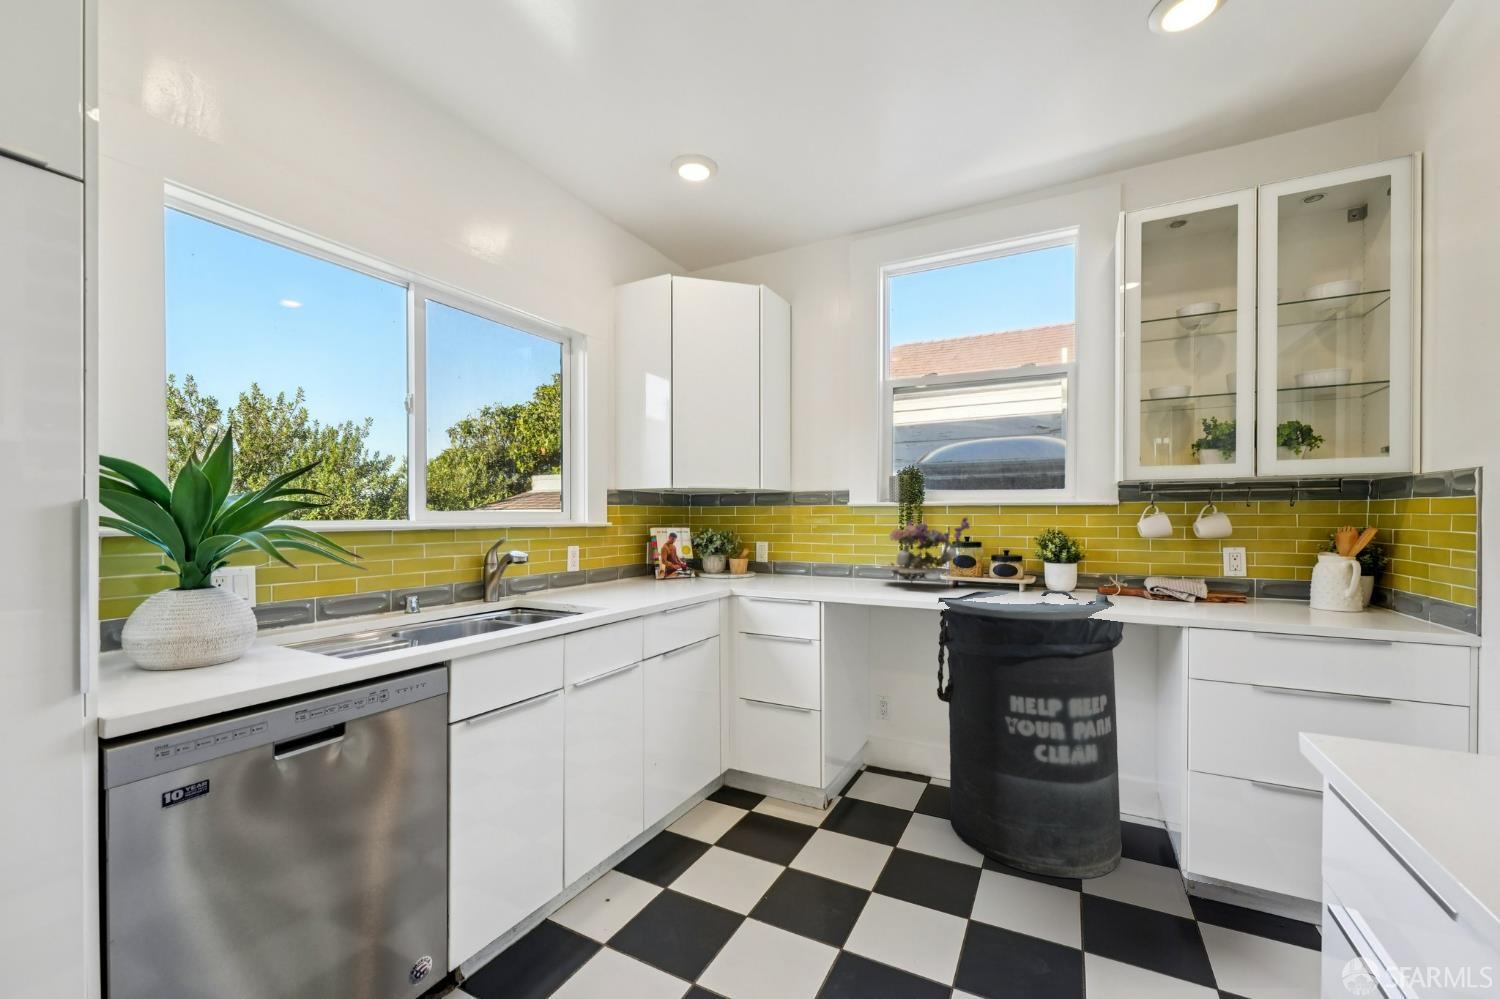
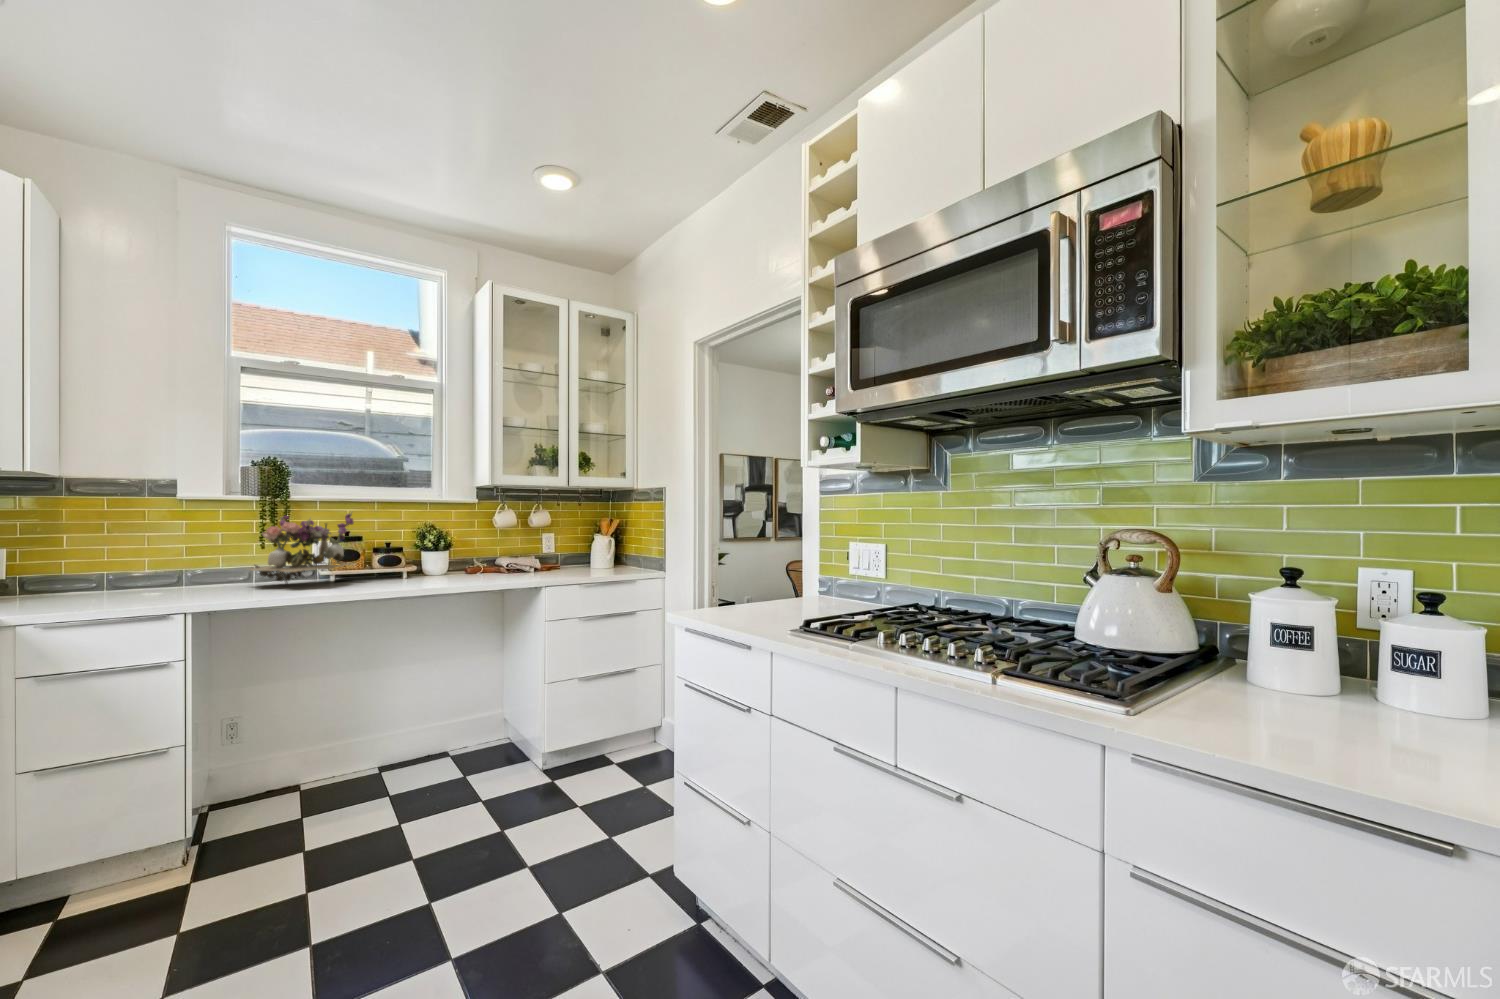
trash can: present [937,590,1124,879] -> none [332,572,495,811]

